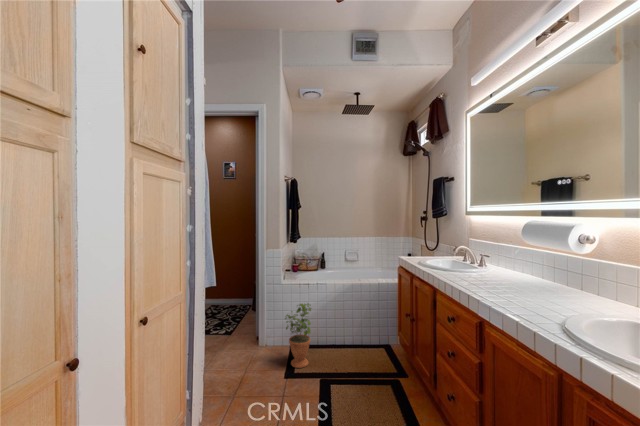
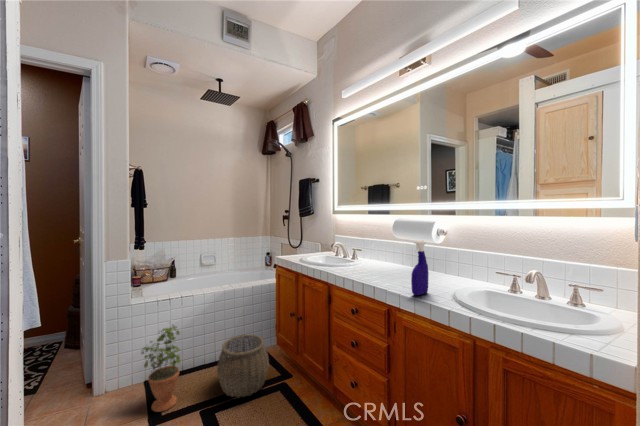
spray bottle: none [502,245,532,311] -> present [411,240,429,295]
woven basket: none [338,325,384,381] -> present [217,335,269,398]

